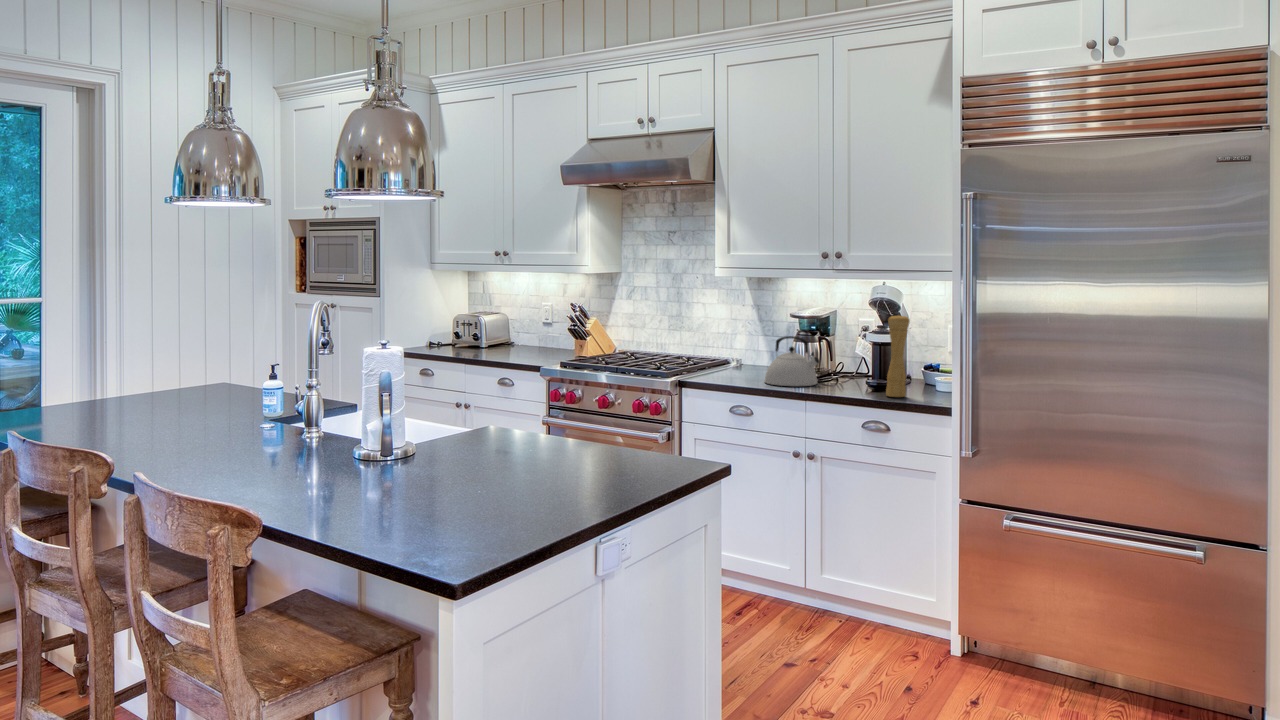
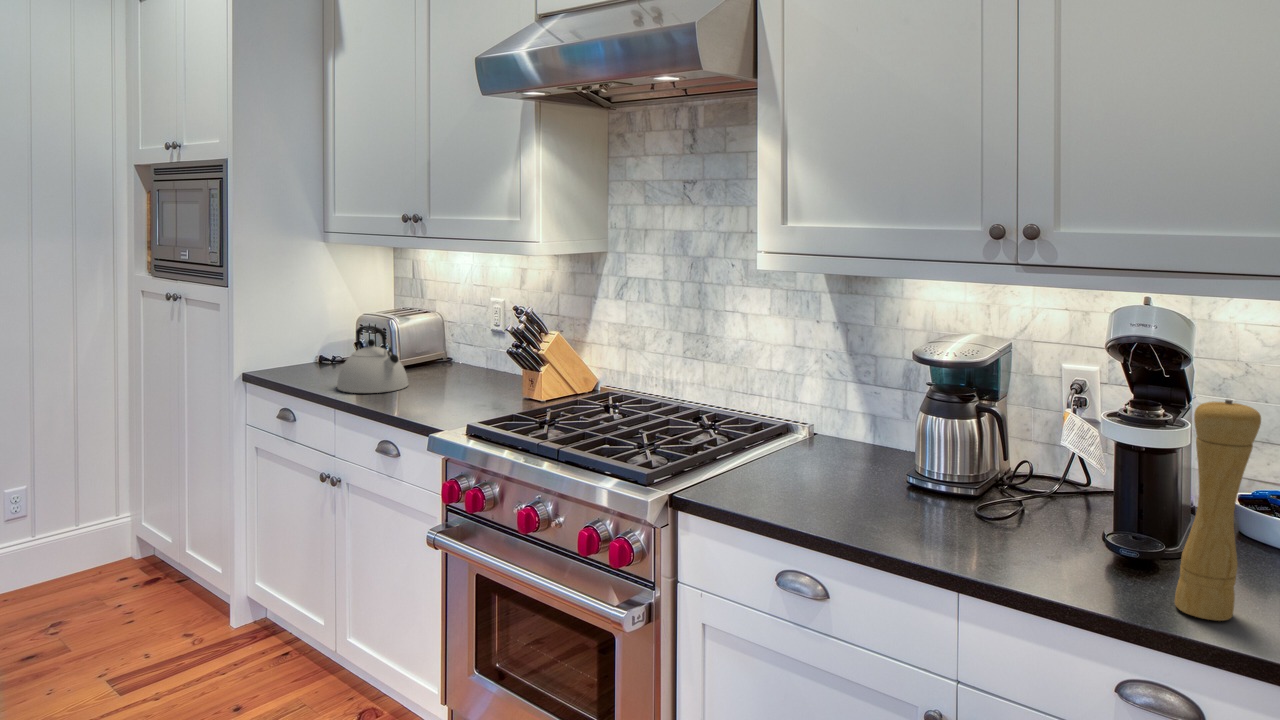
kettle: present [765,336,819,386] -> present [337,325,408,393]

